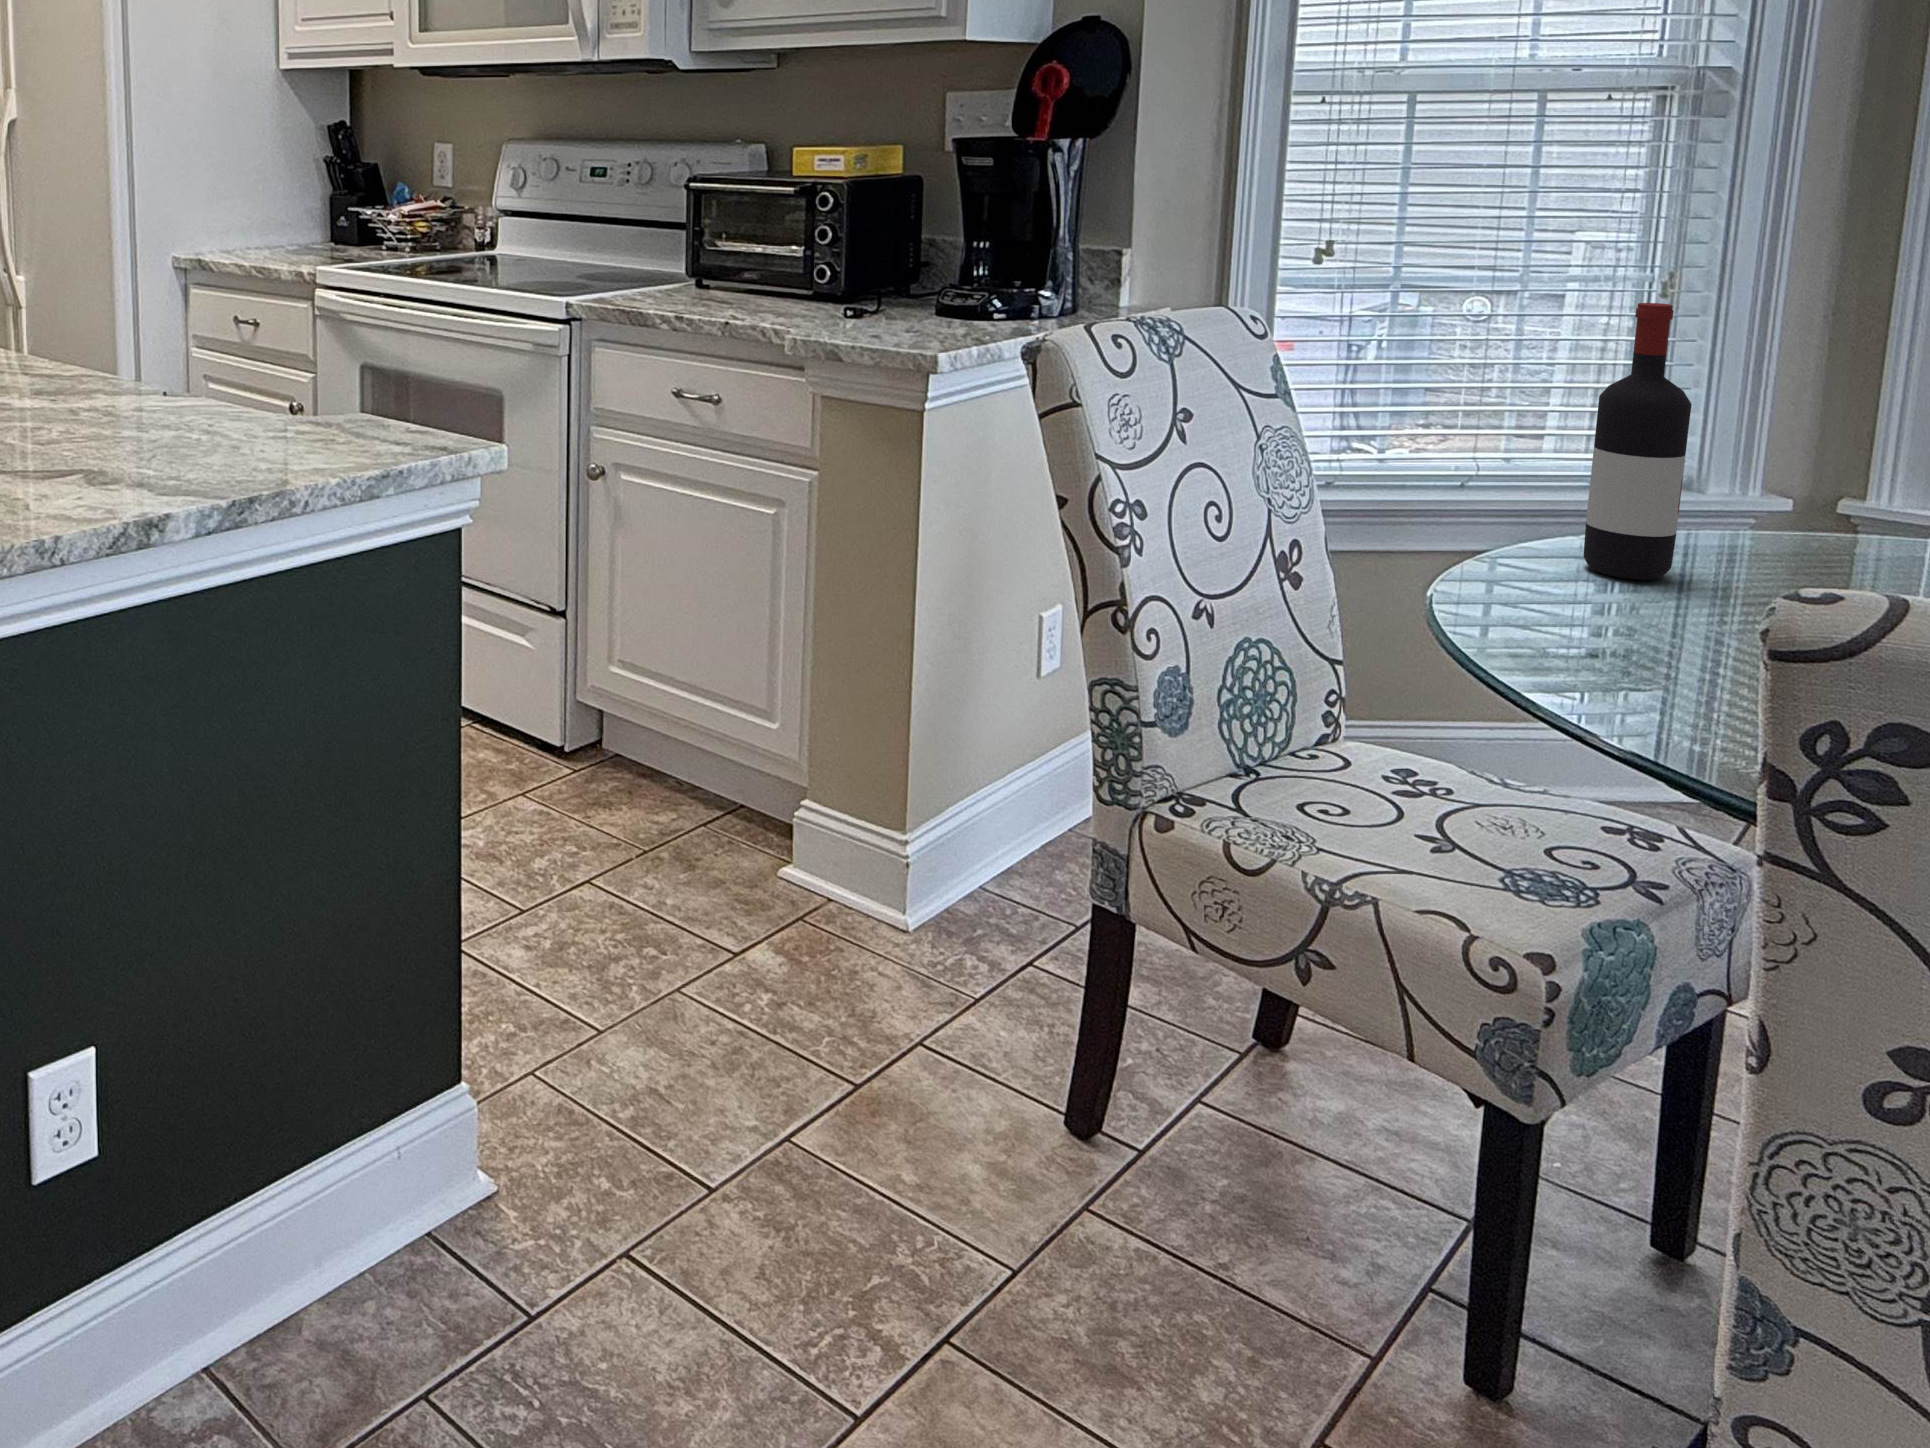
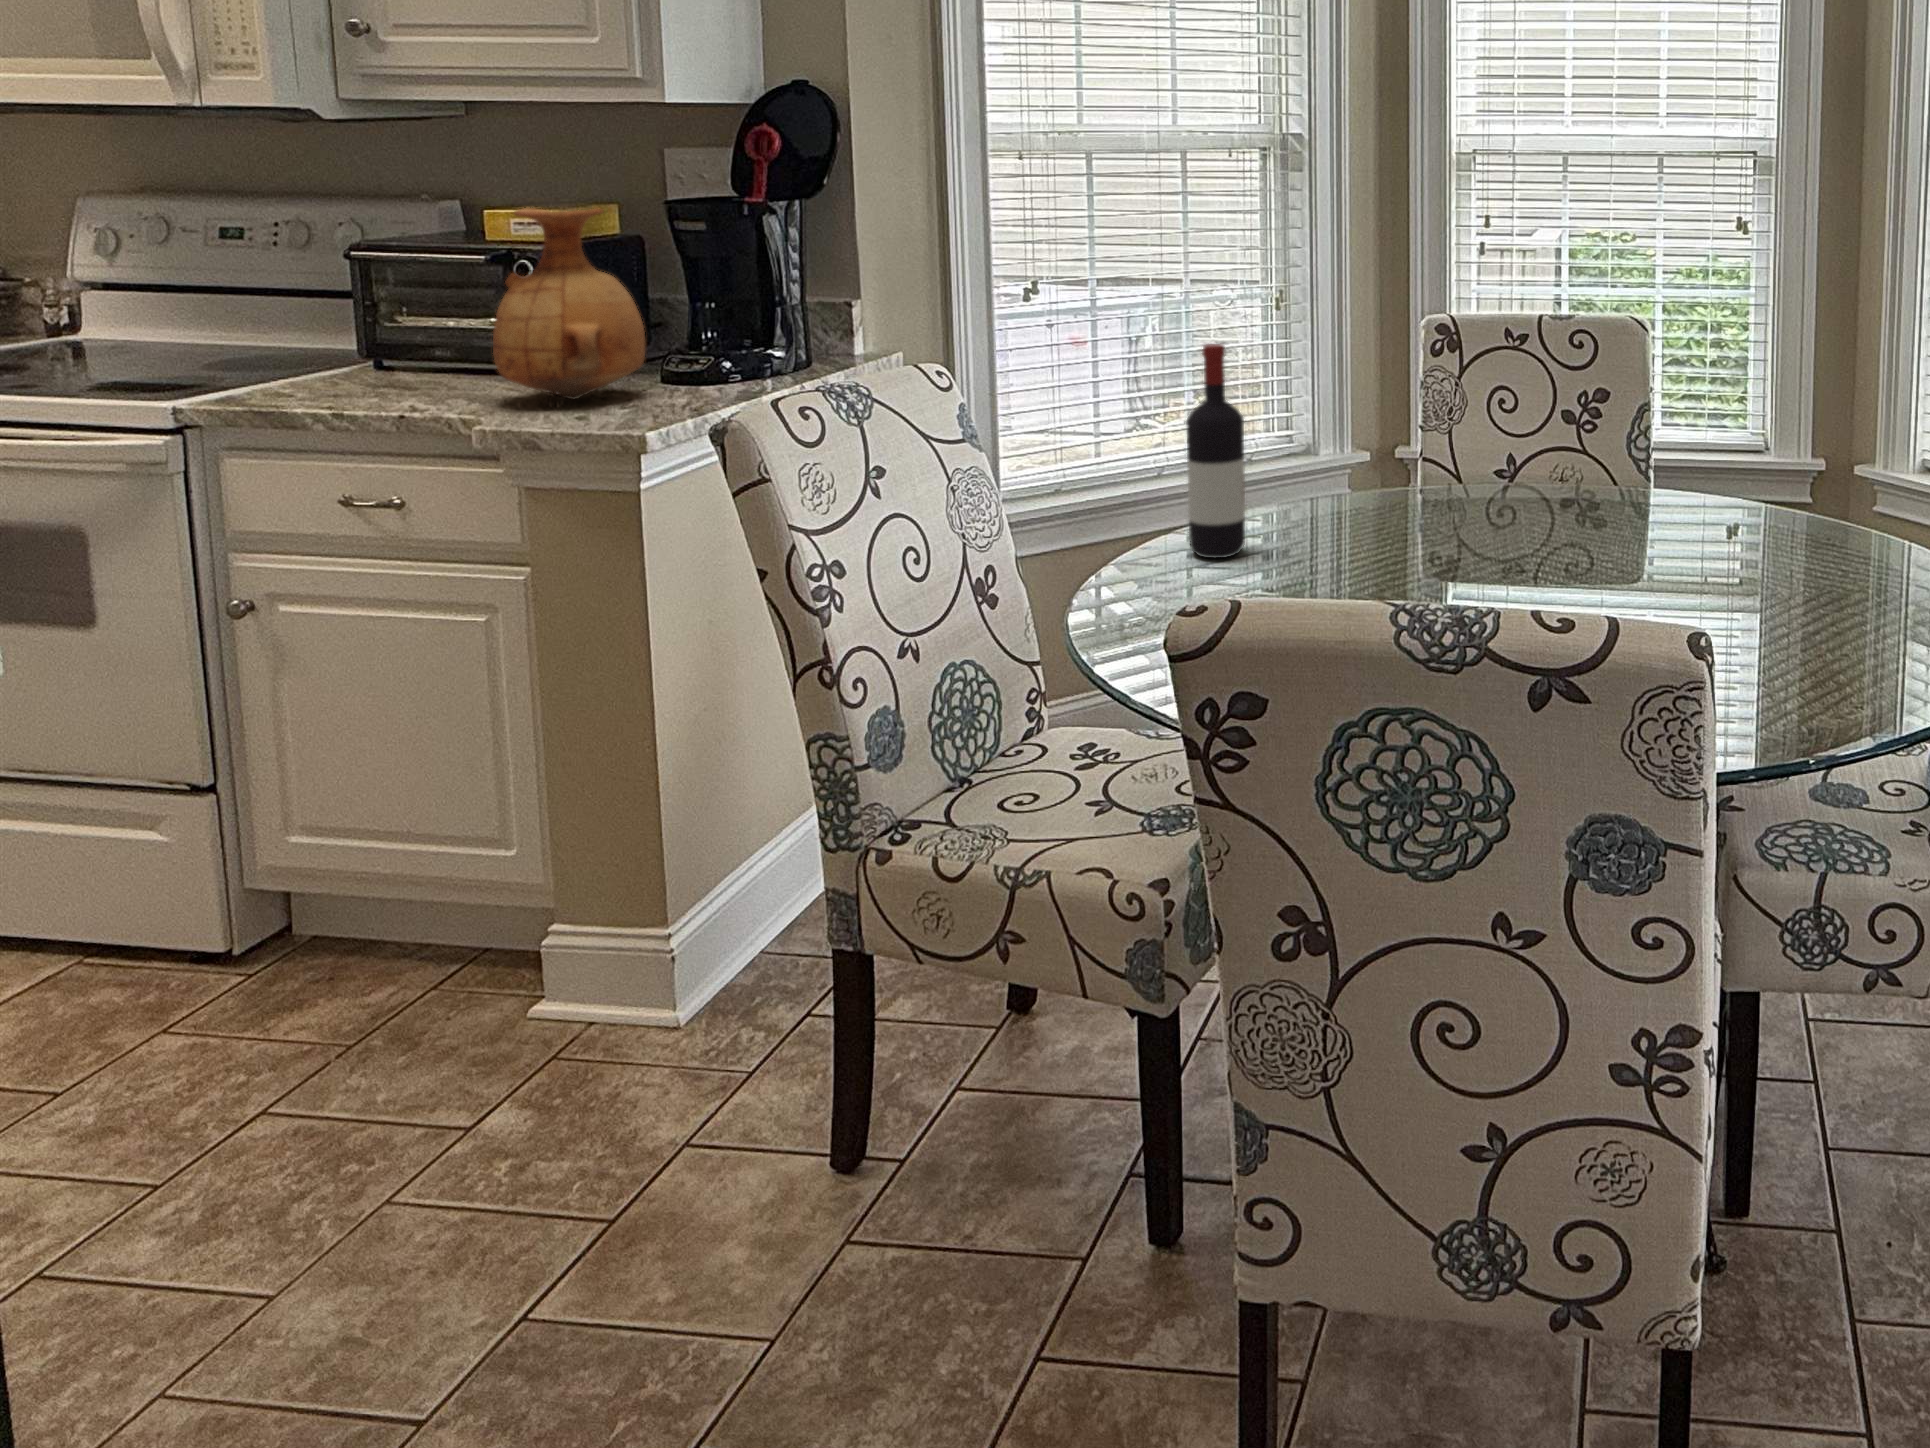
vase: none [802,139,930,321] -> present [493,208,646,400]

